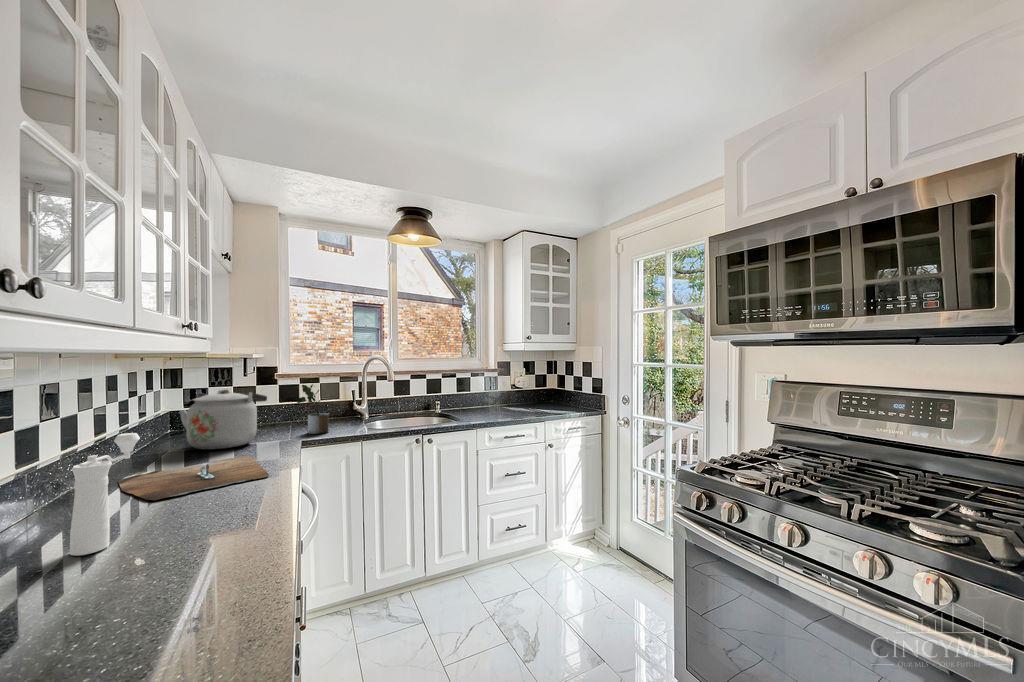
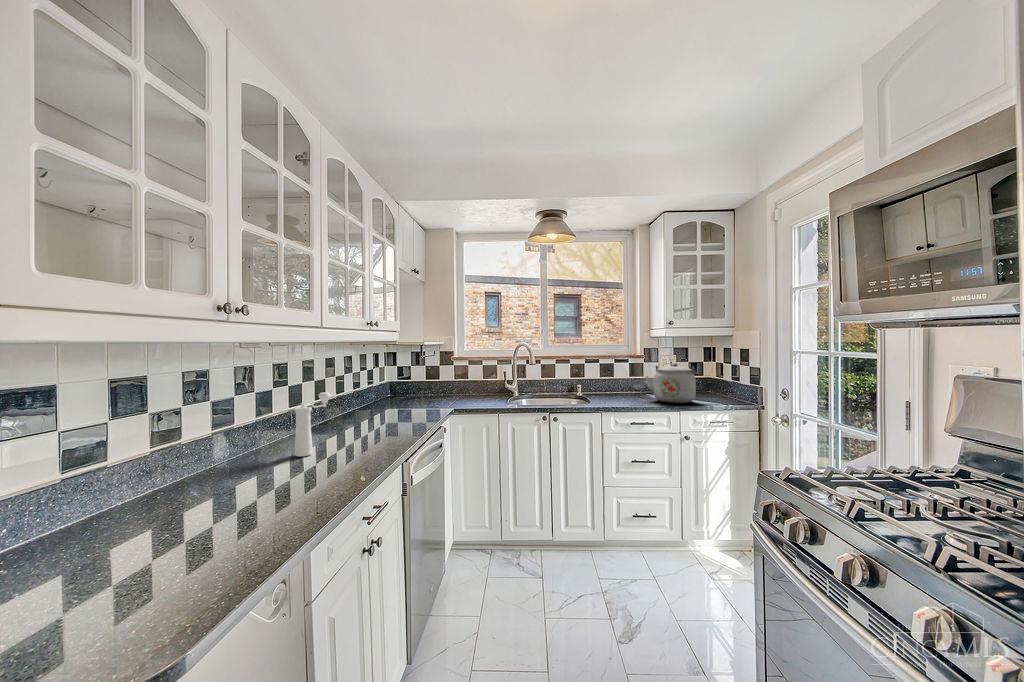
potted plant: present [297,384,329,434] -> none [458,366,482,404]
kettle: present [180,389,267,450] -> present [645,363,696,403]
cutting board: present [118,456,269,500] -> none [340,415,418,435]

